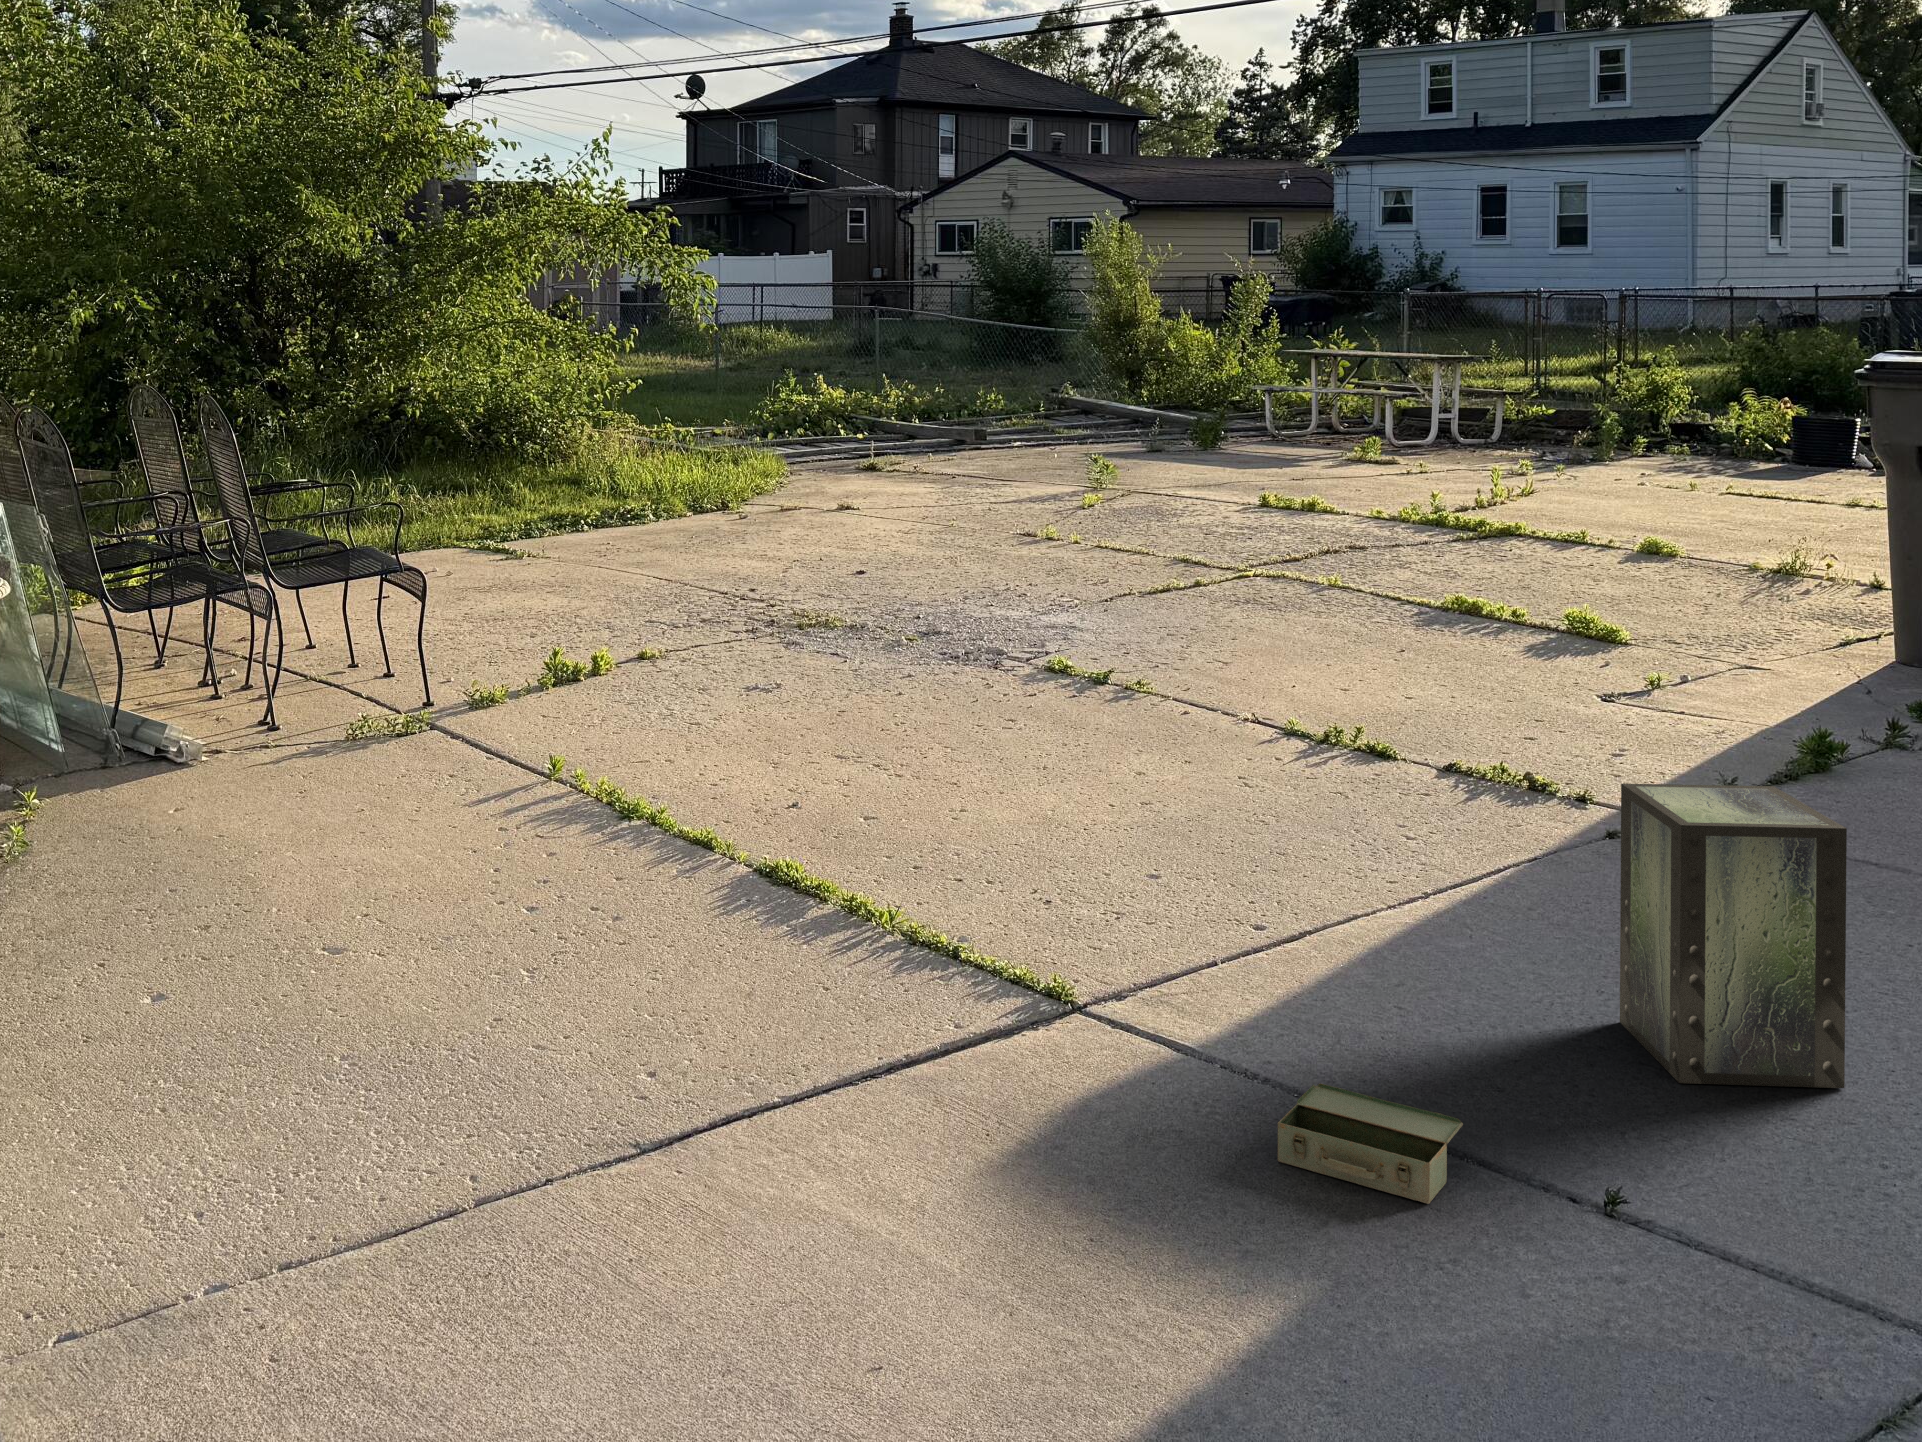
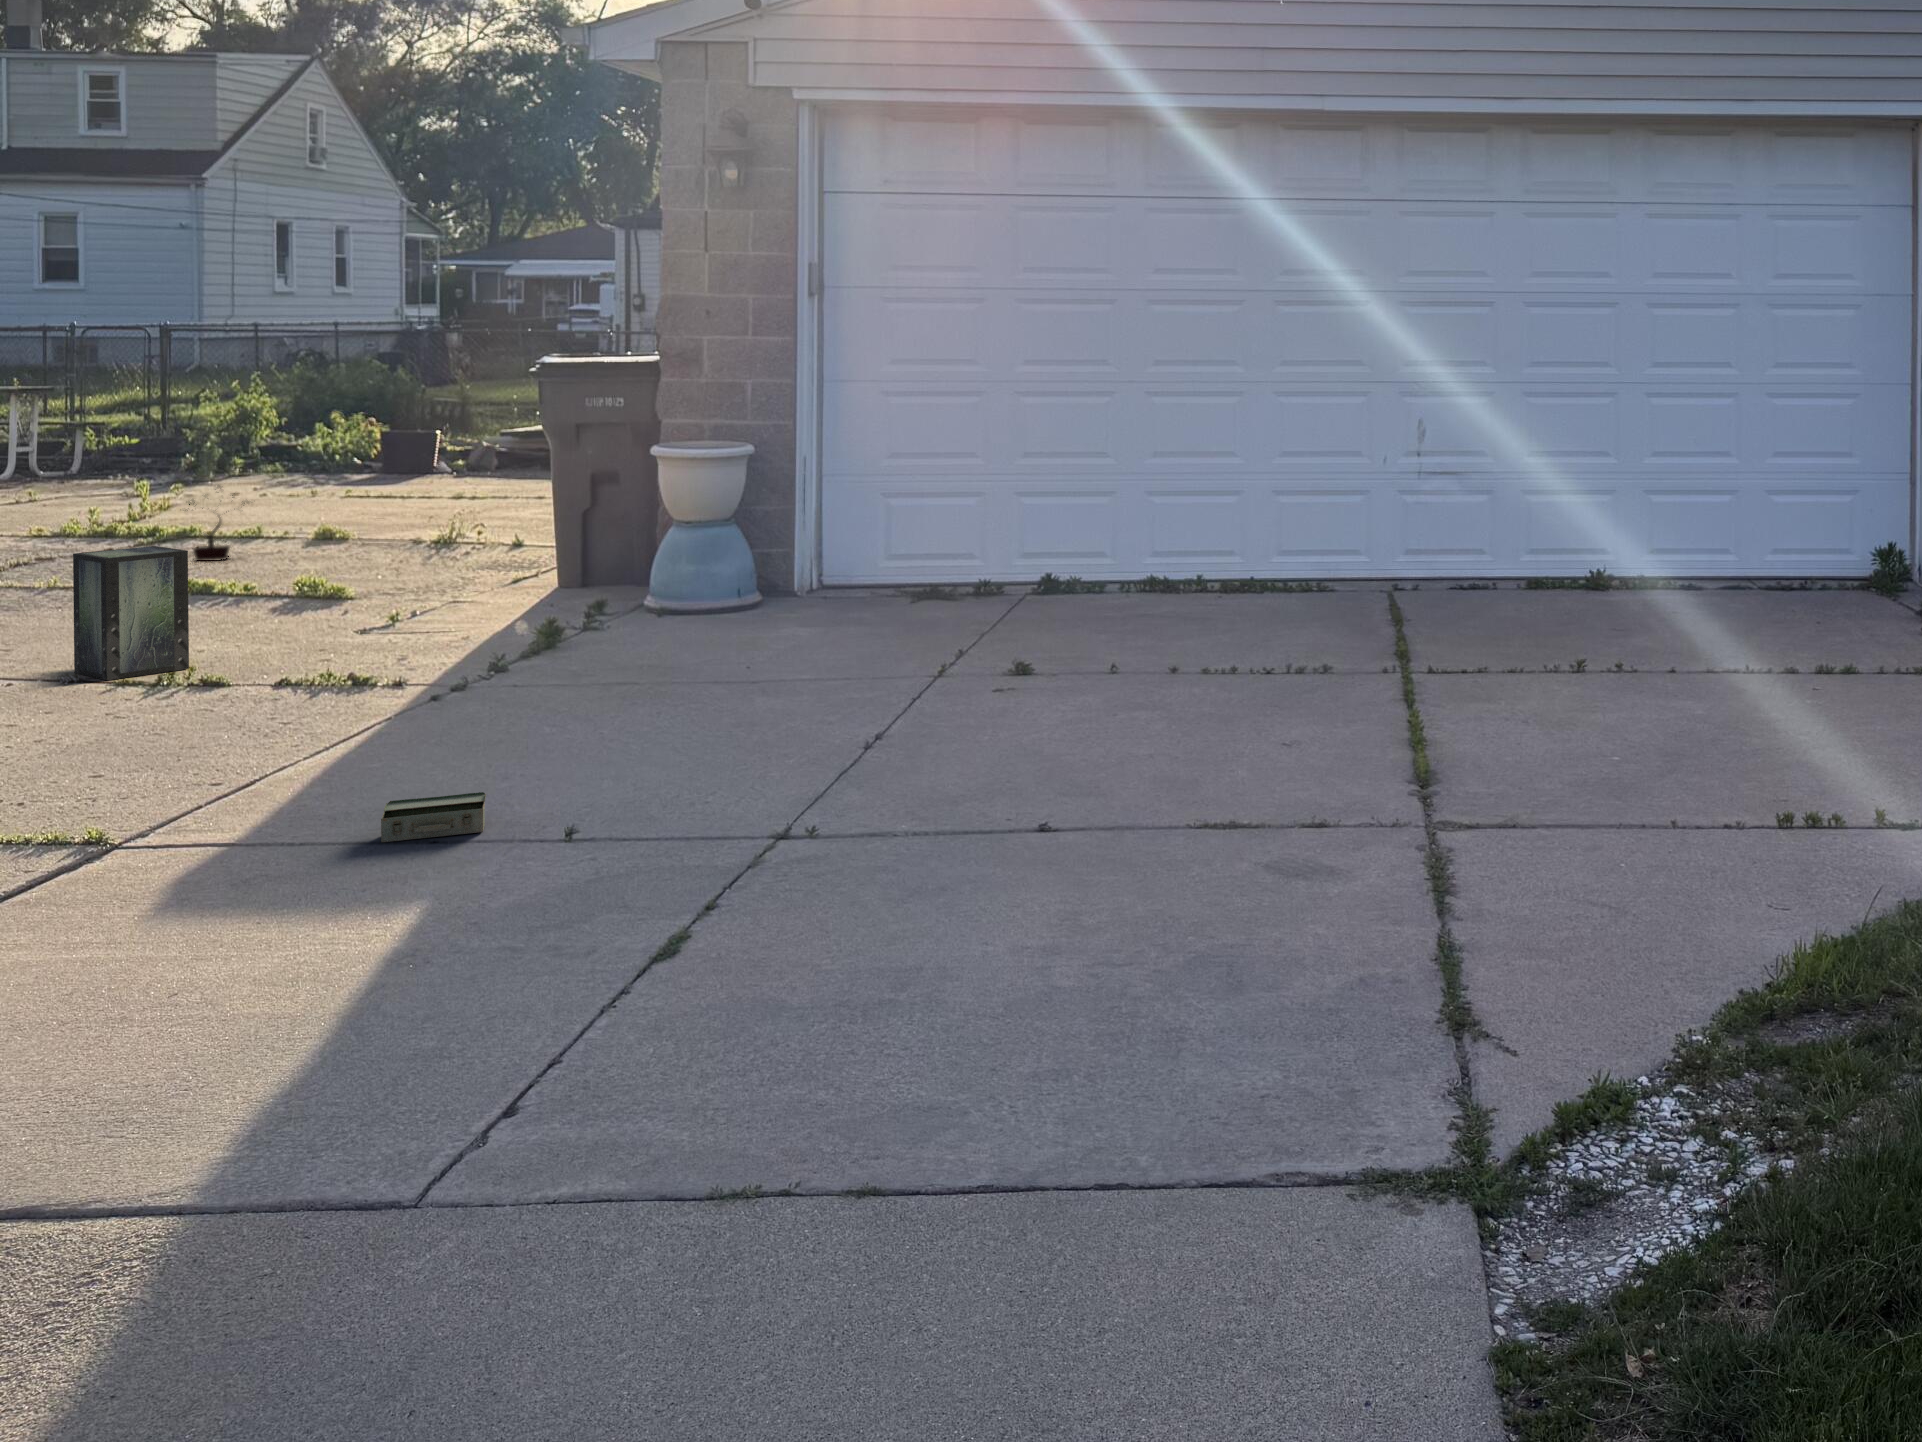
potted plant: none [1489,475,1565,563] -> present [185,486,245,561]
storage box: present [1620,784,1847,1088] -> present [73,546,189,680]

